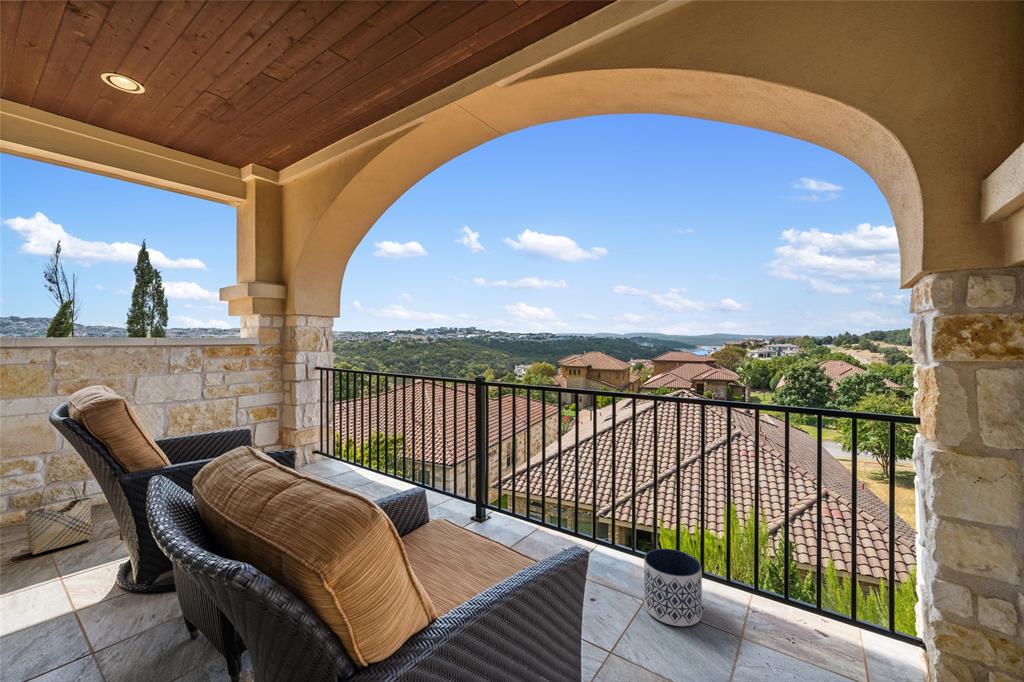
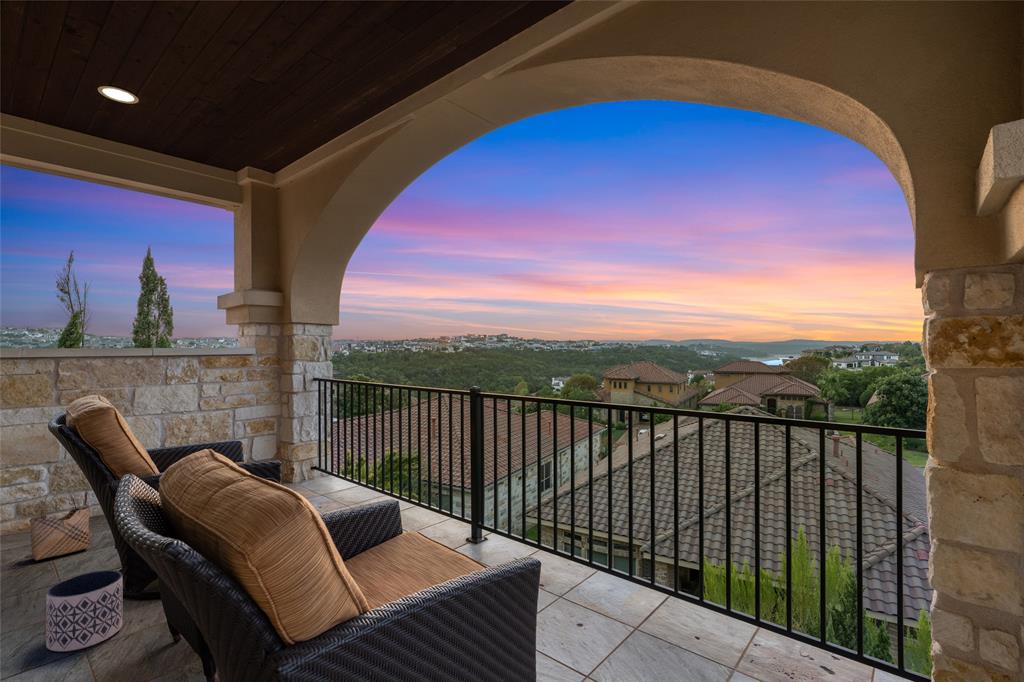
planter: present [644,549,702,626] -> present [46,570,123,652]

